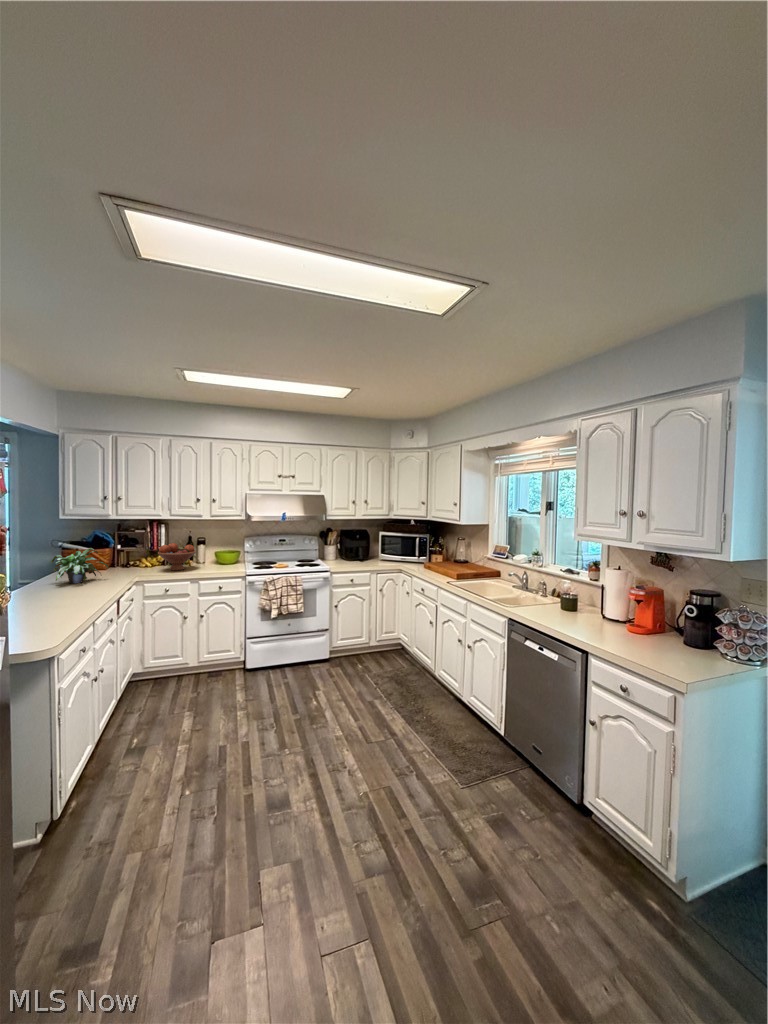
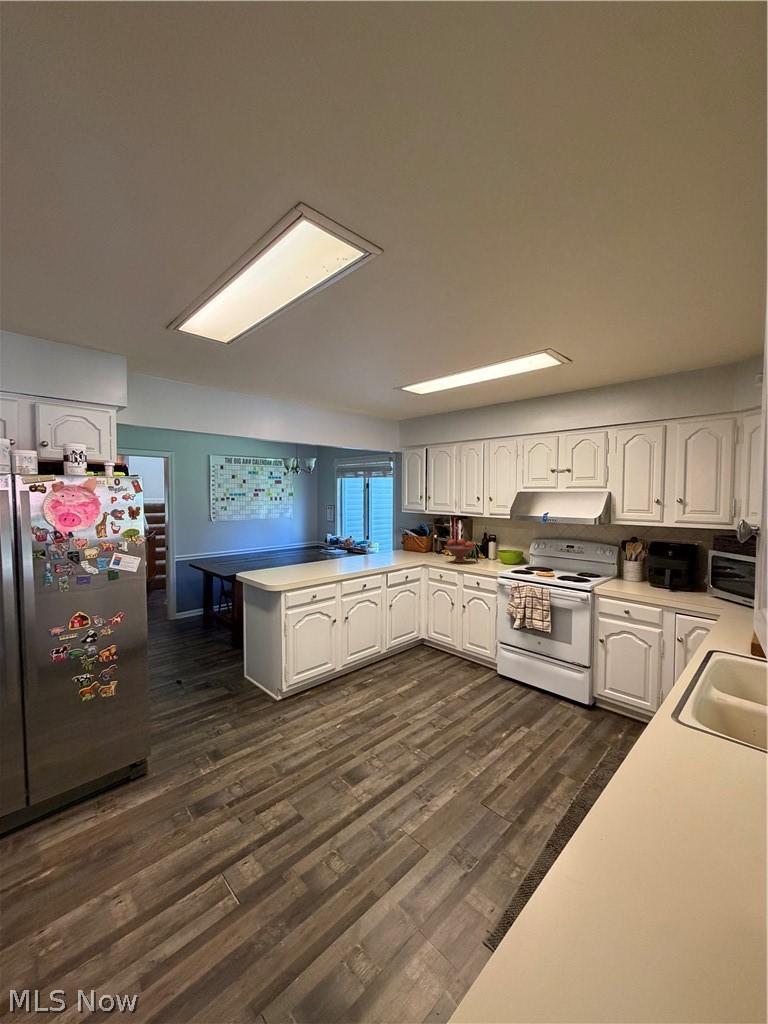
potted plant: present [51,548,108,583] -> none [378,536,410,560]

